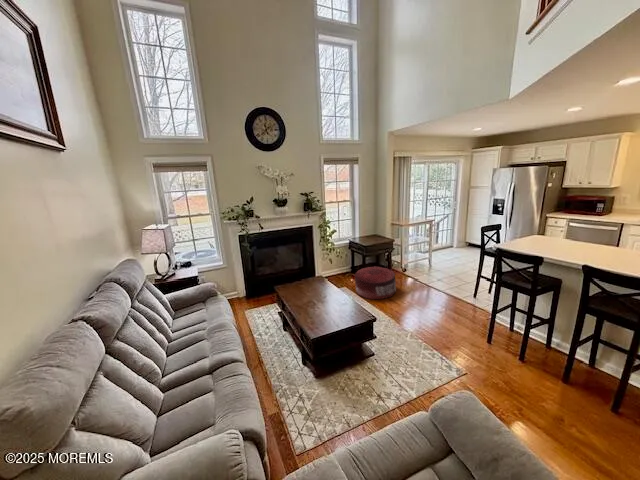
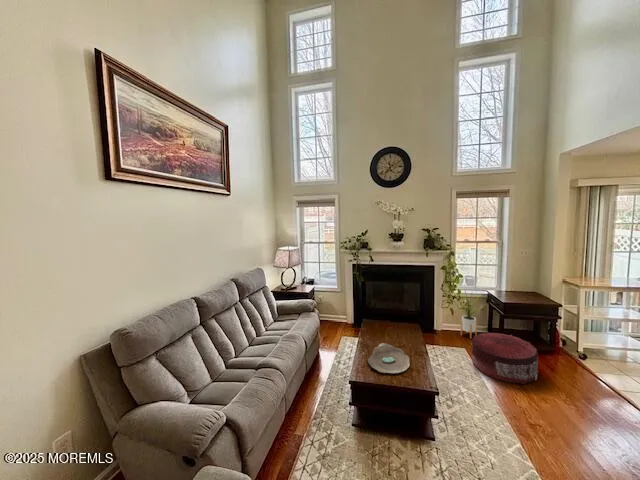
house plant: none [331,238,352,277] -> present [461,292,477,338]
decorative bowl: none [310,298,347,323] -> present [368,343,410,373]

